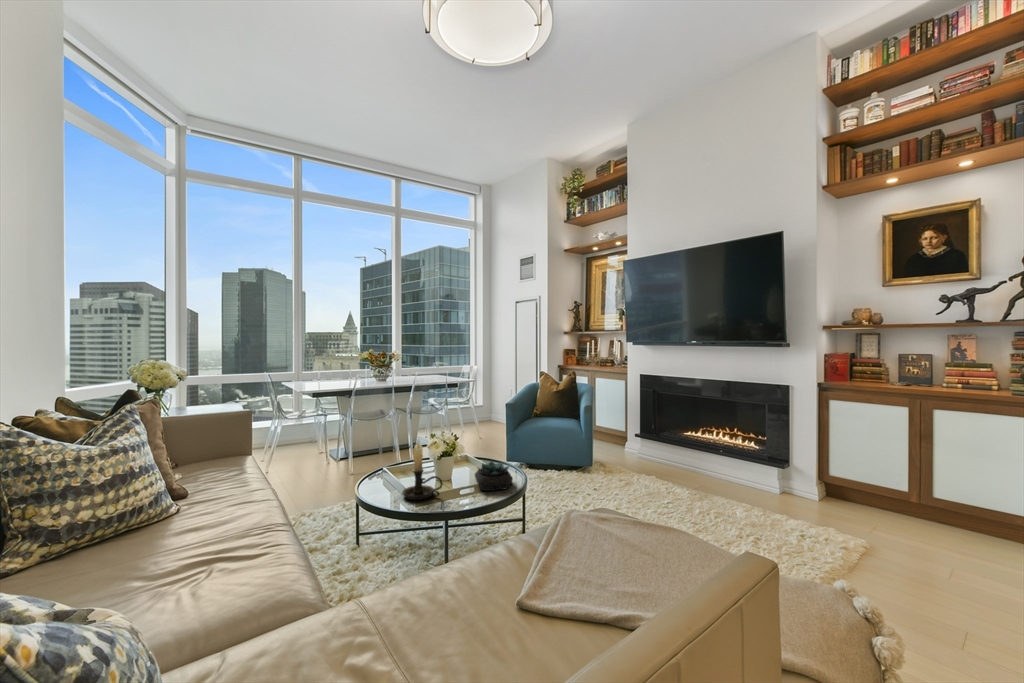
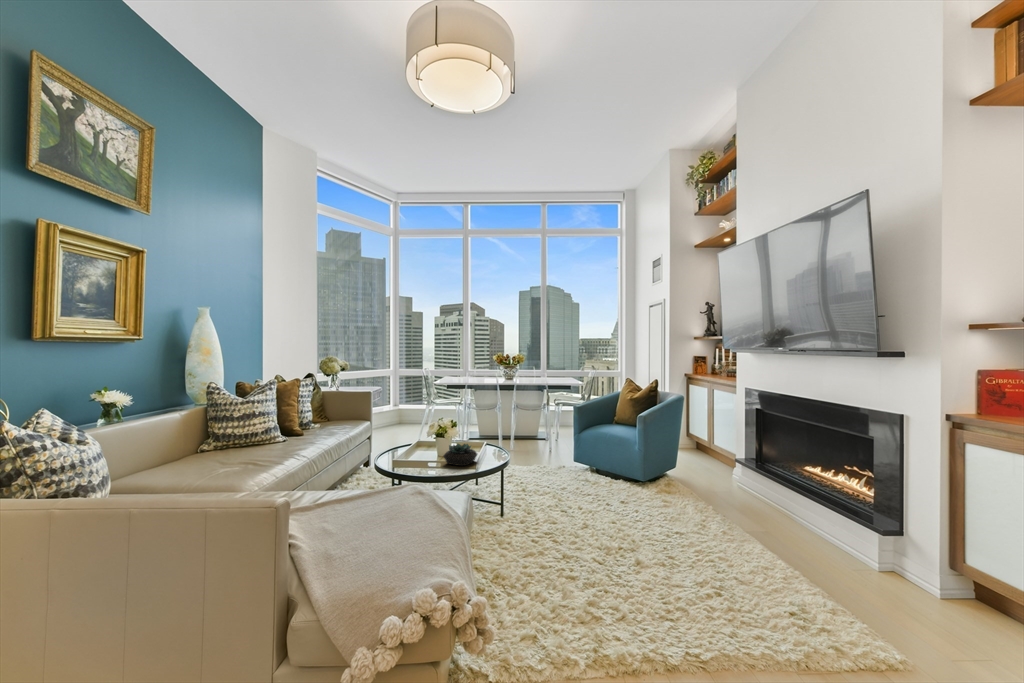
candle holder: present [402,438,443,500] -> none [396,416,419,461]

